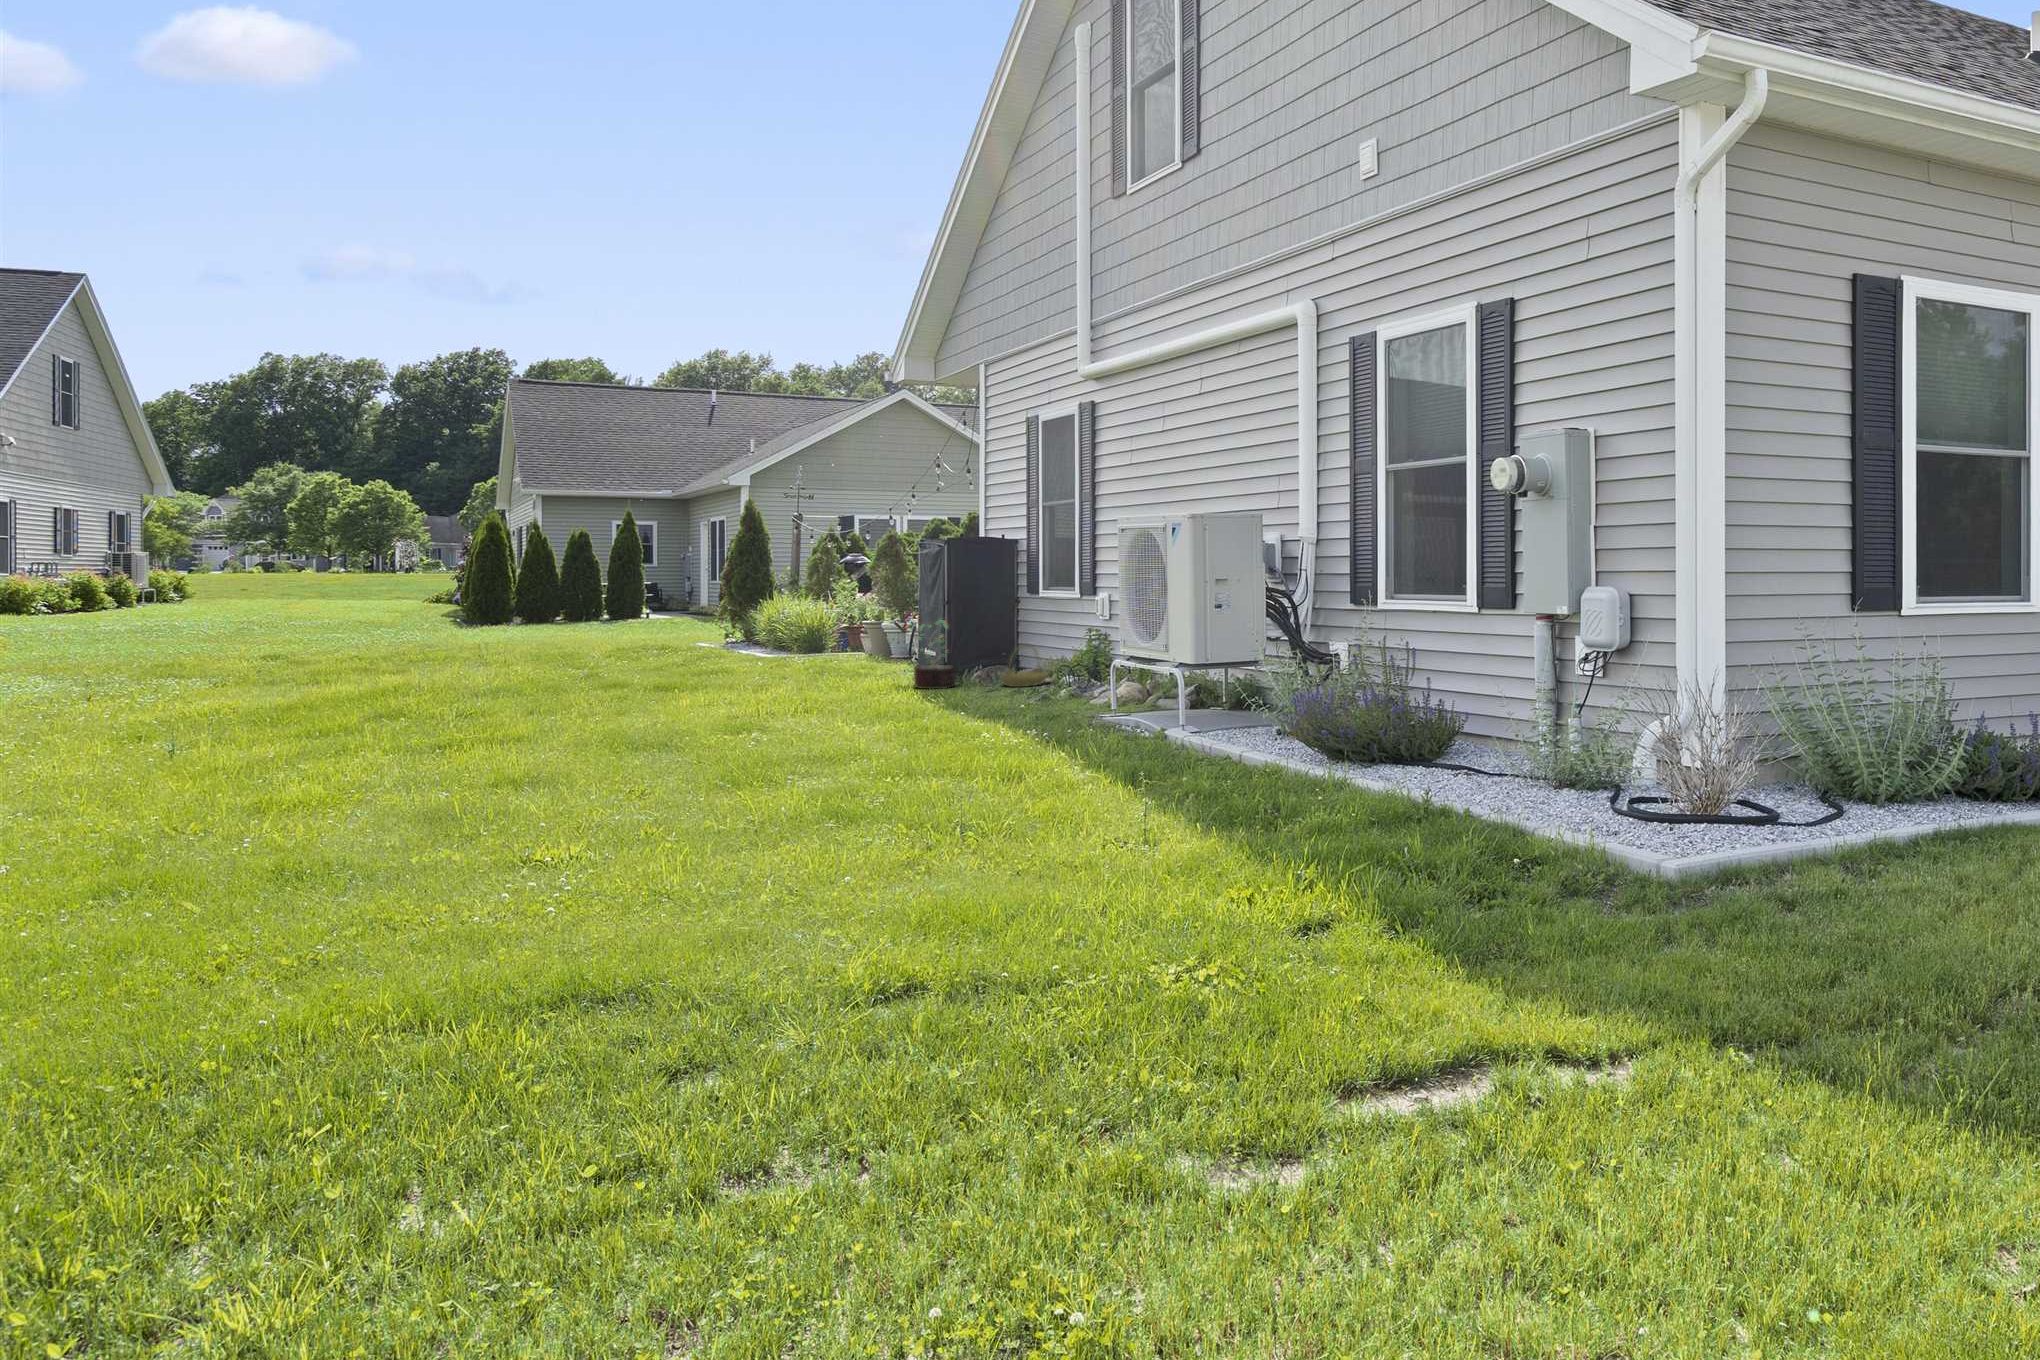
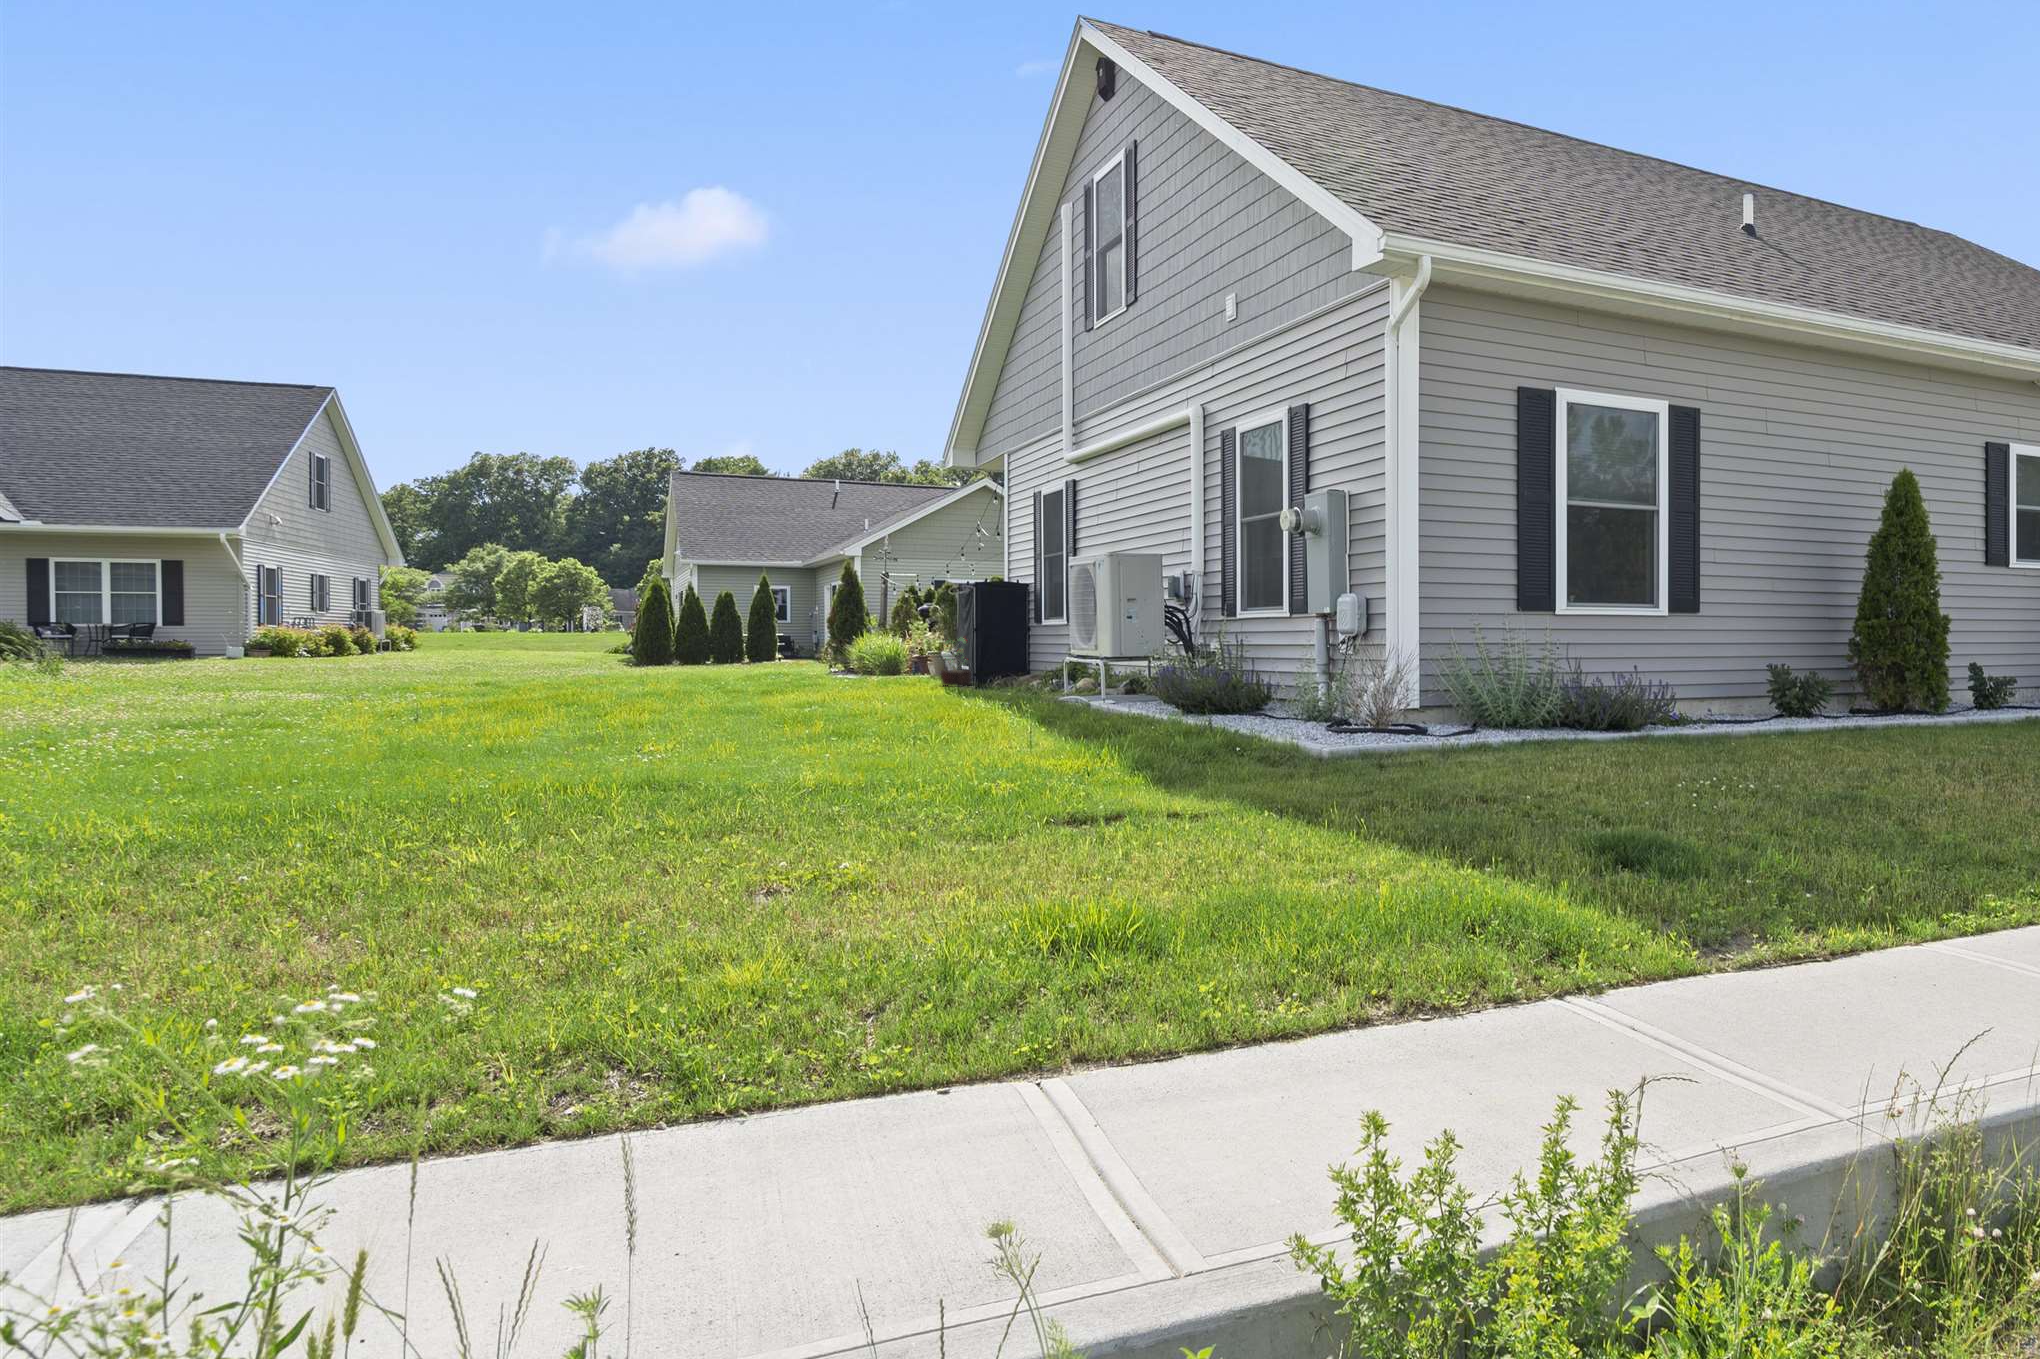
basket: present [1000,652,1048,687] -> none [1003,656,1040,685]

